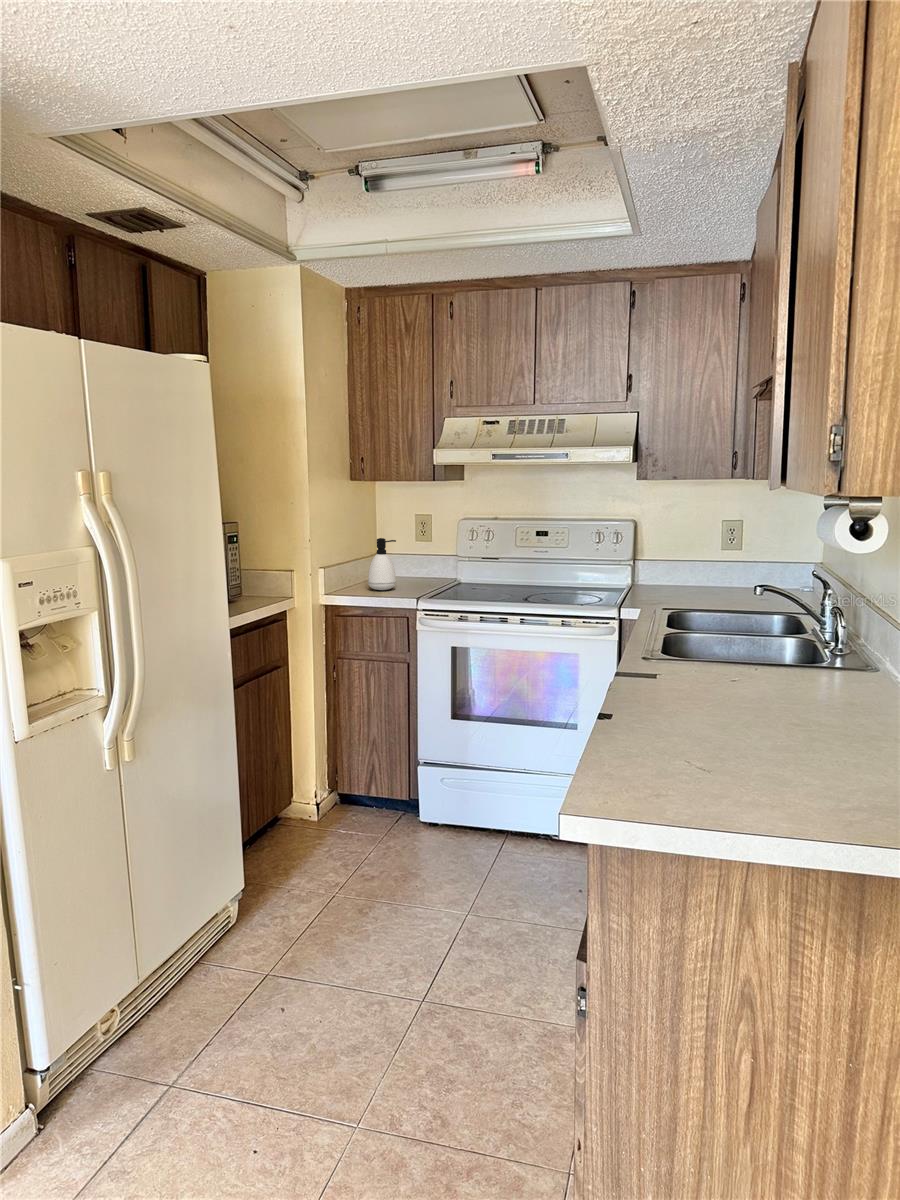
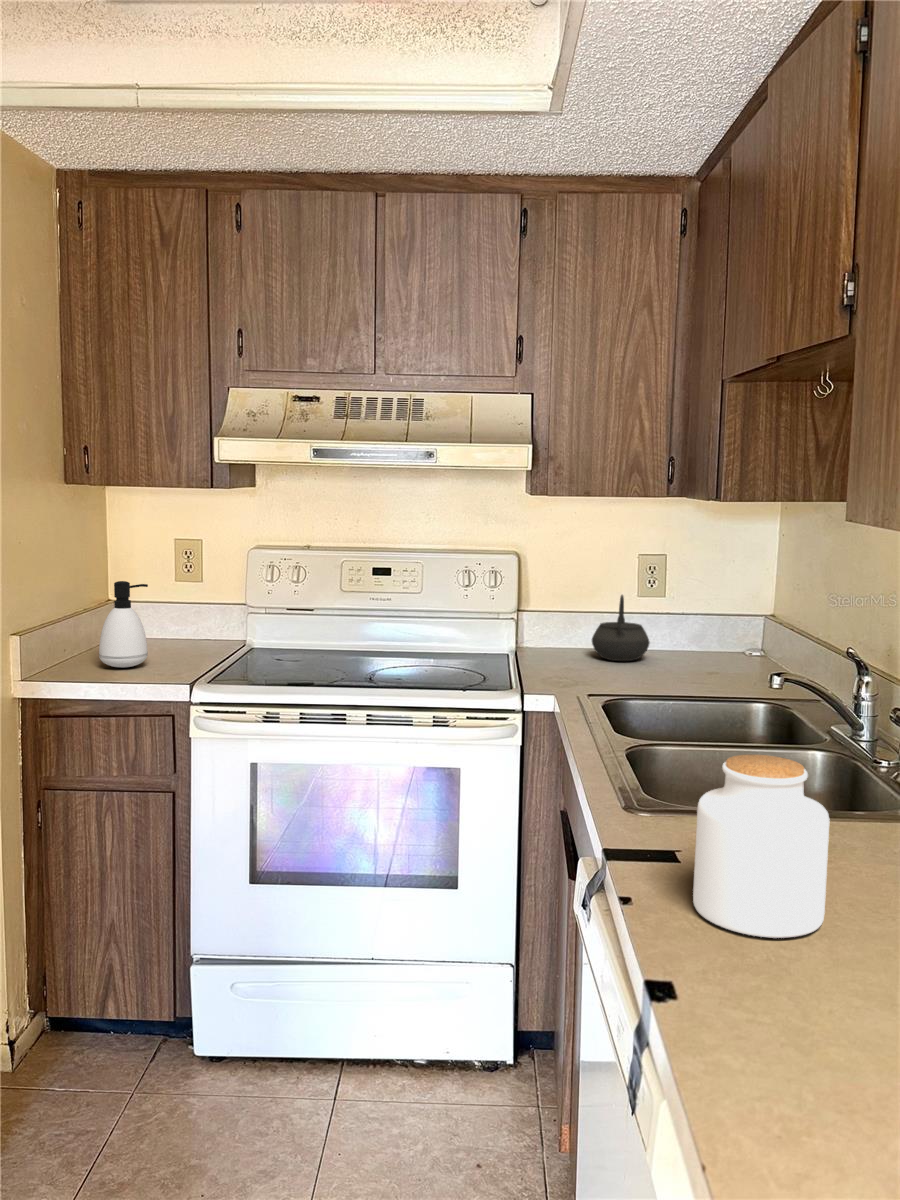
kettle: none [682,547,723,592] -> present [592,595,650,661]
jar: none [651,613,724,706] -> present [693,754,829,938]

